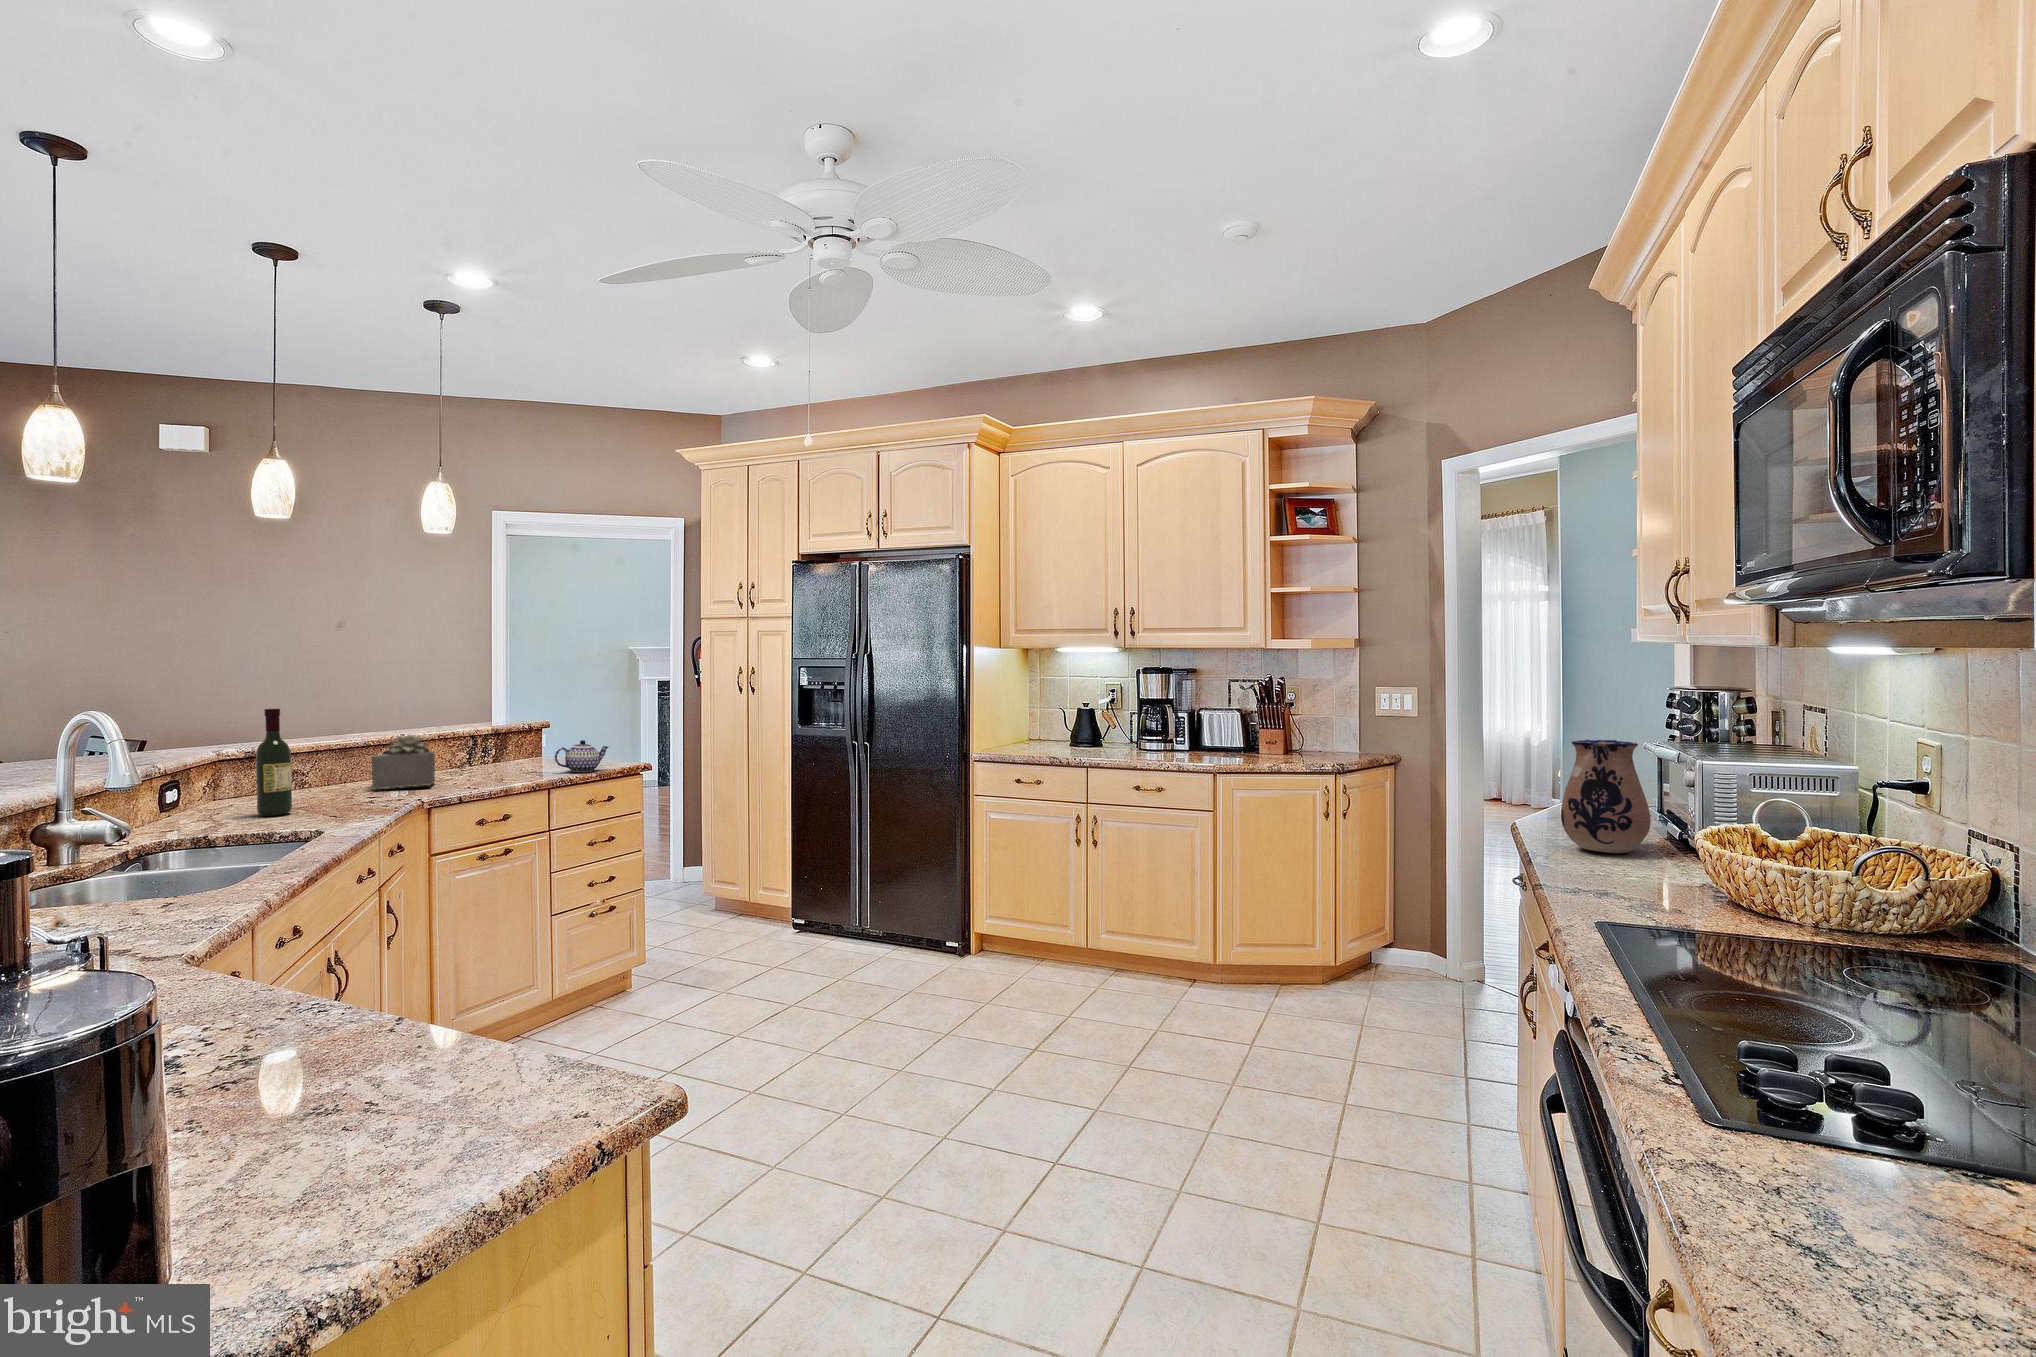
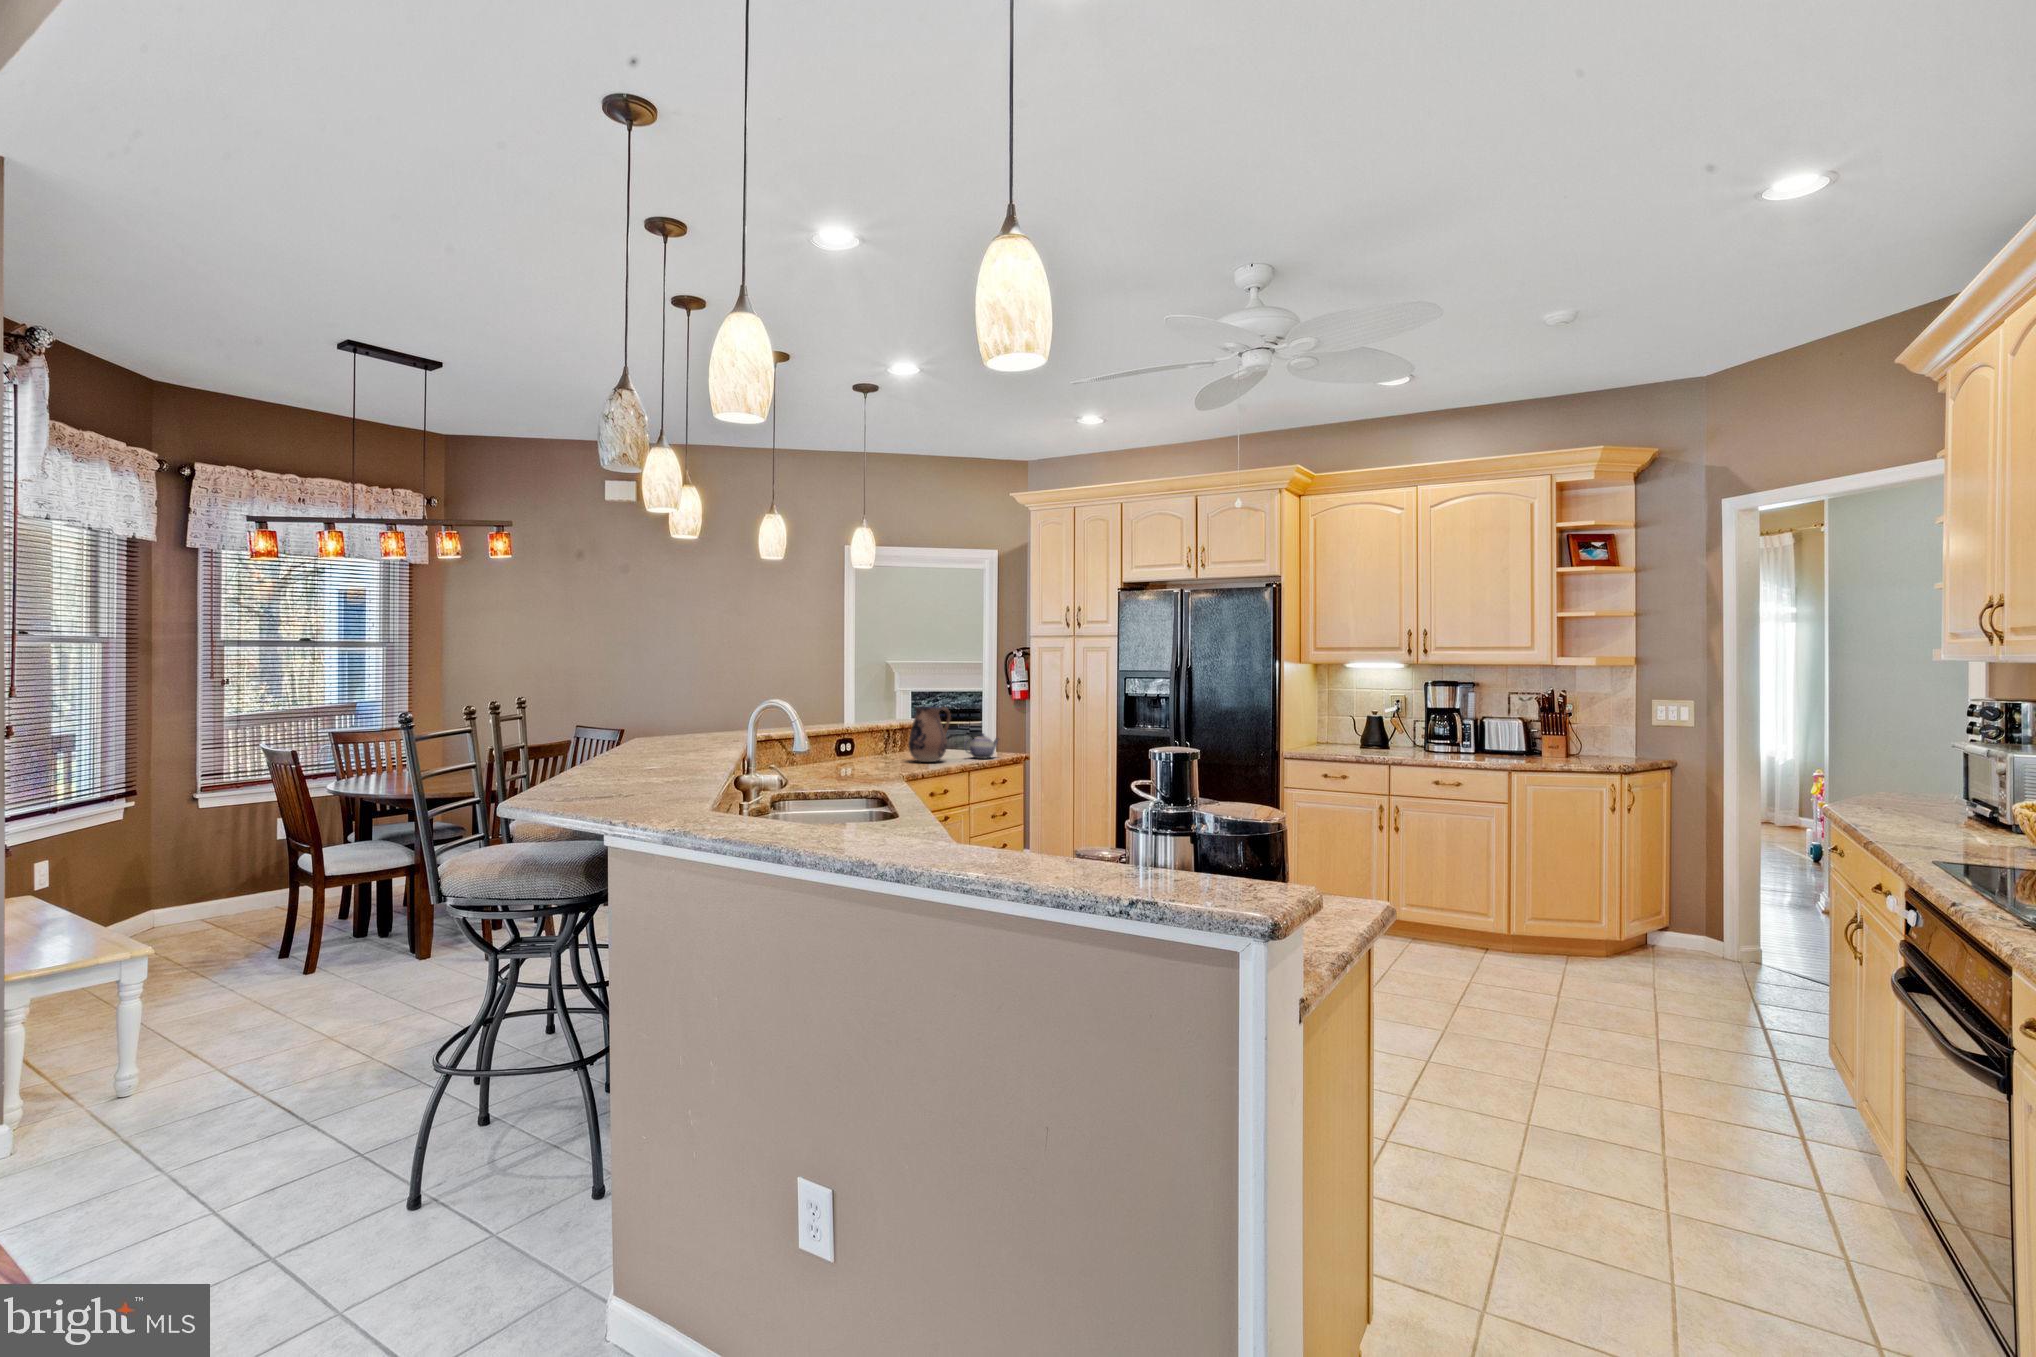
wine bottle: present [256,708,292,816] -> none [819,701,840,779]
succulent plant: present [371,734,435,789] -> none [854,723,896,766]
ceramic pitcher: present [1561,740,1651,853] -> present [908,707,951,762]

